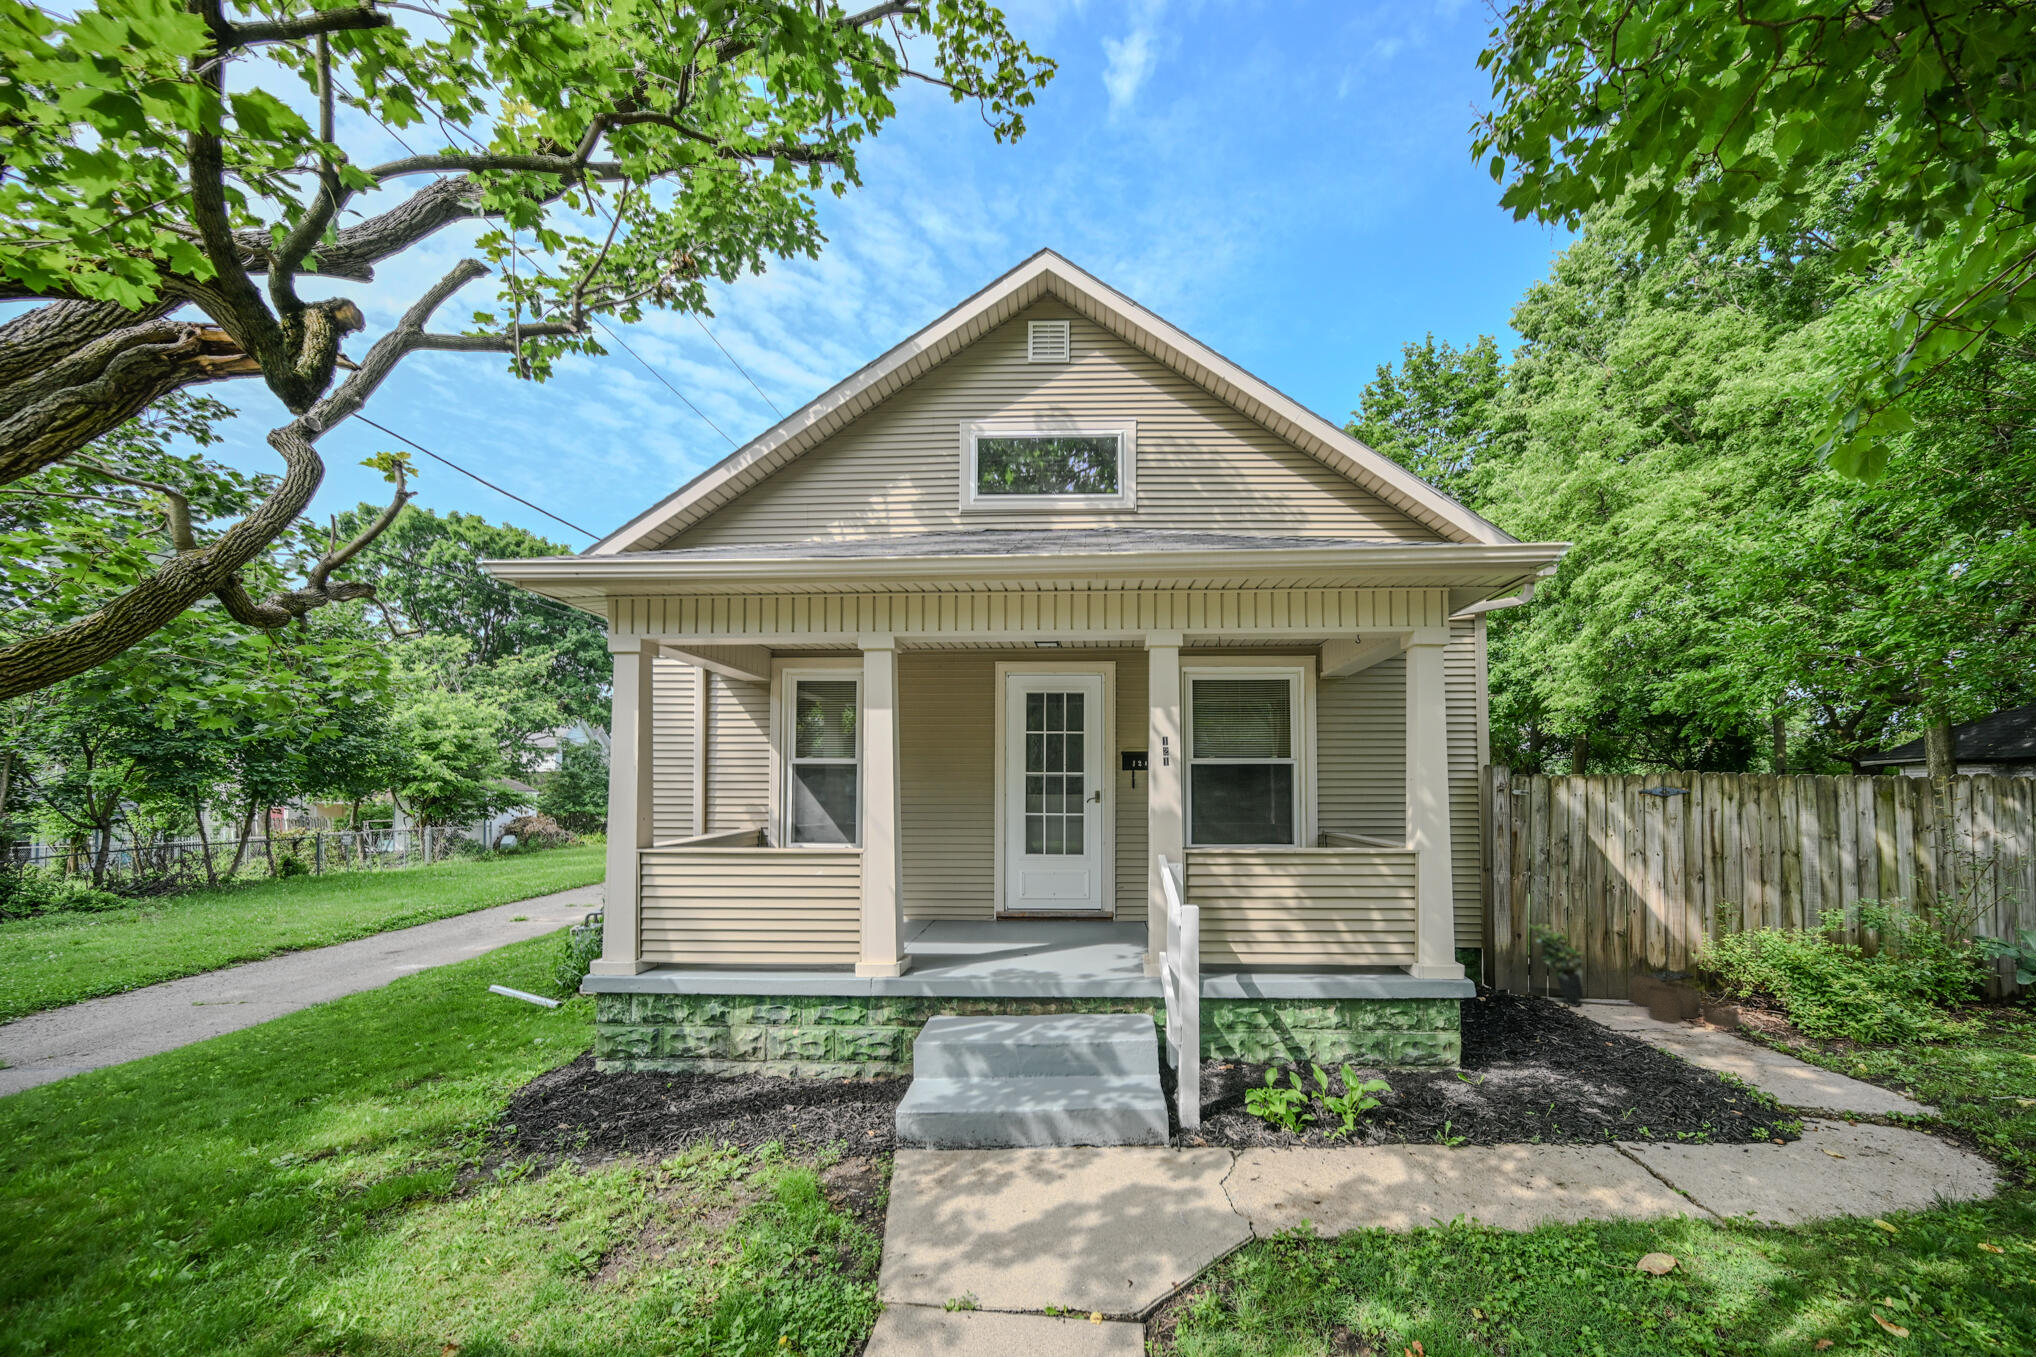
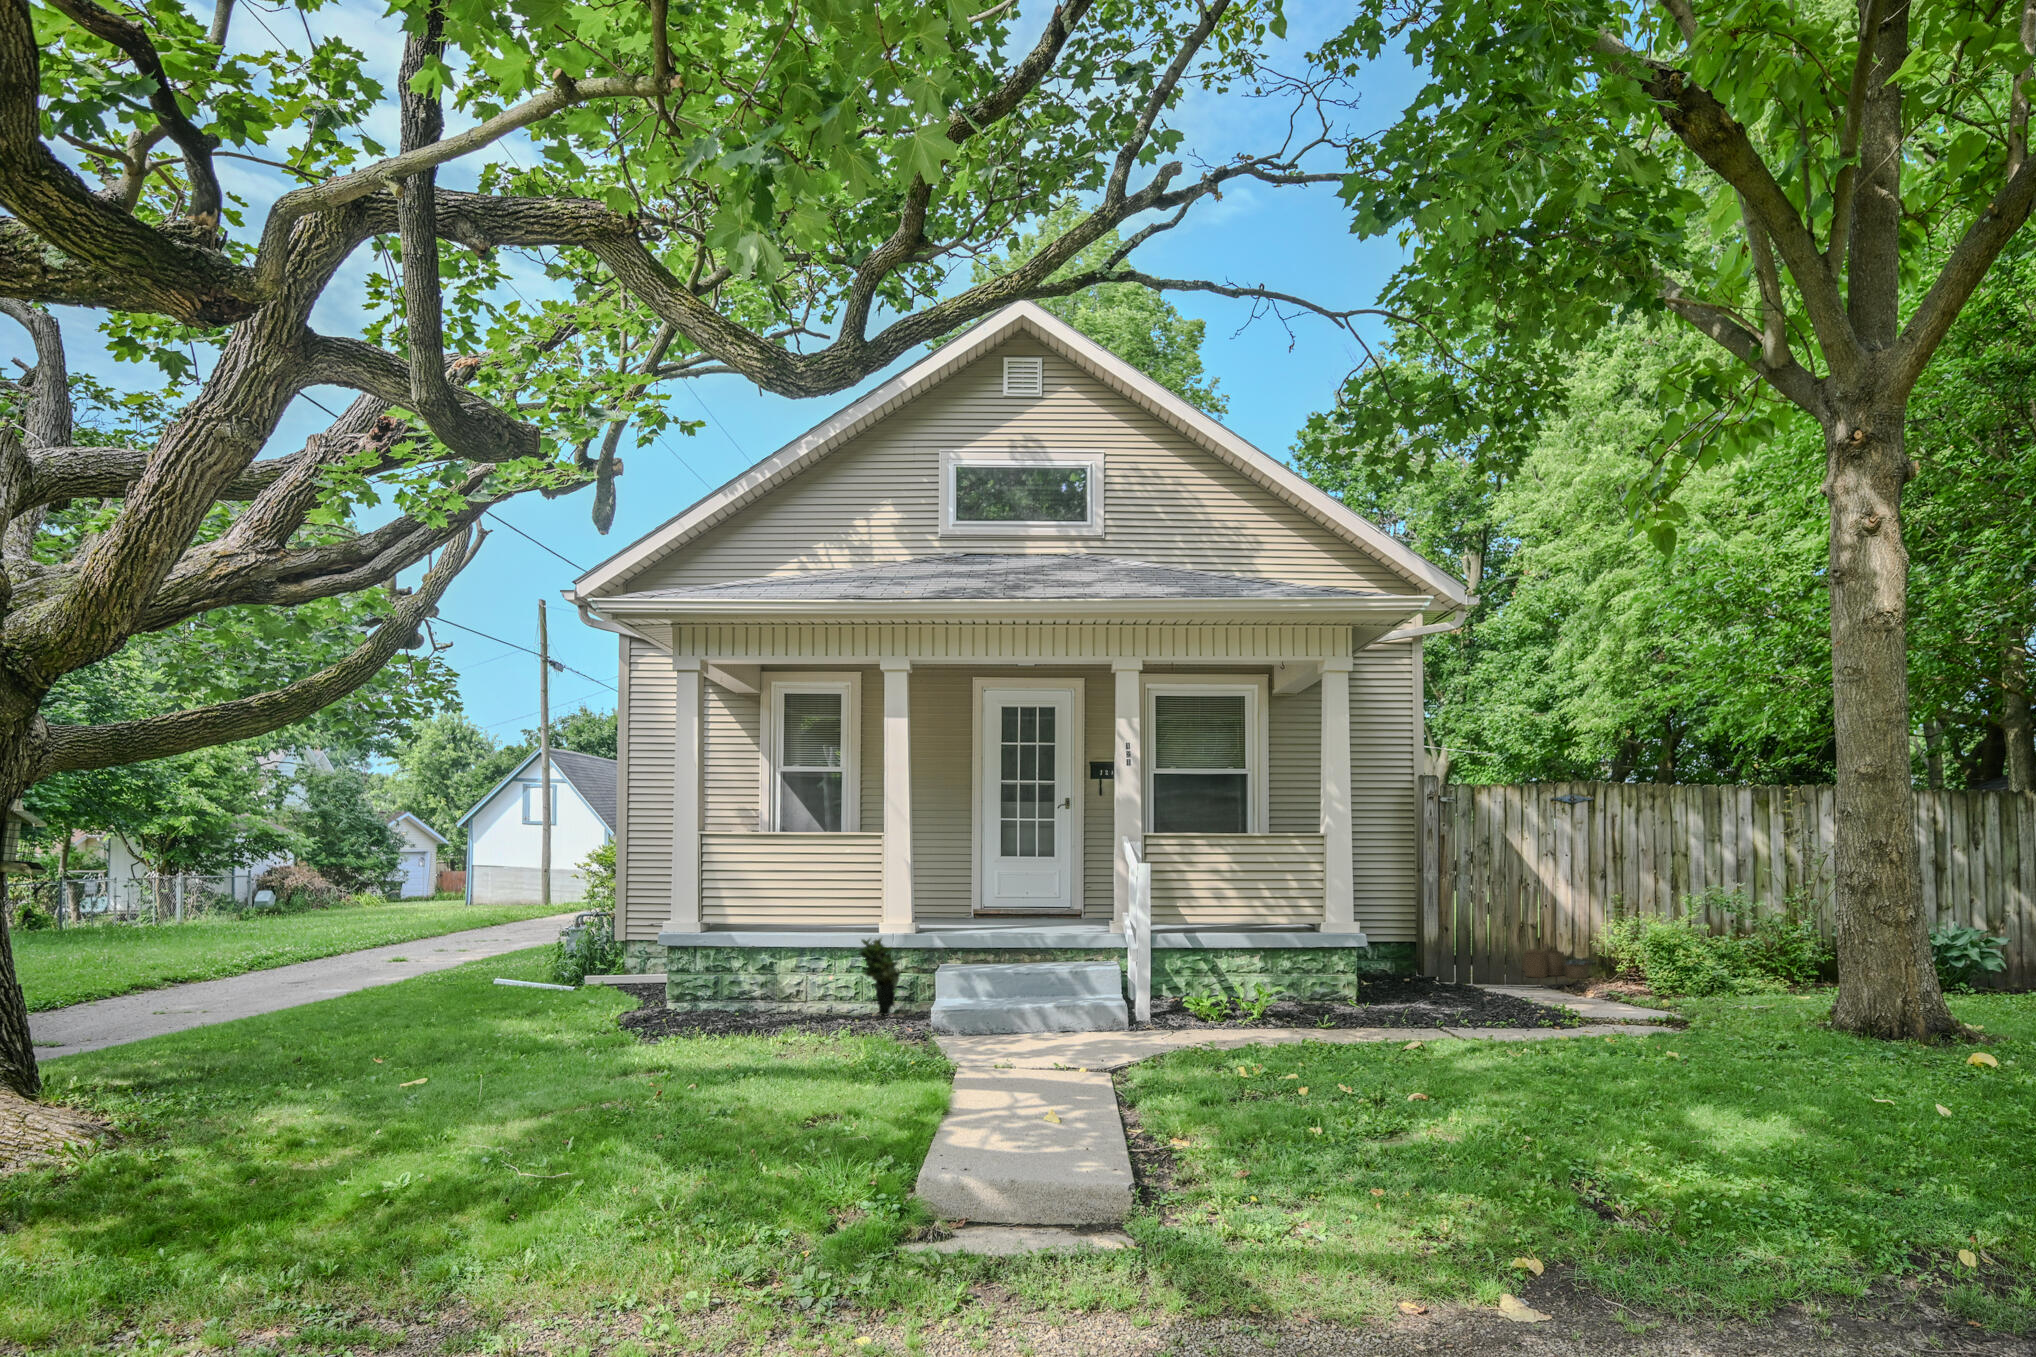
potted plant: present [1531,924,1584,1007] -> present [859,938,901,1015]

